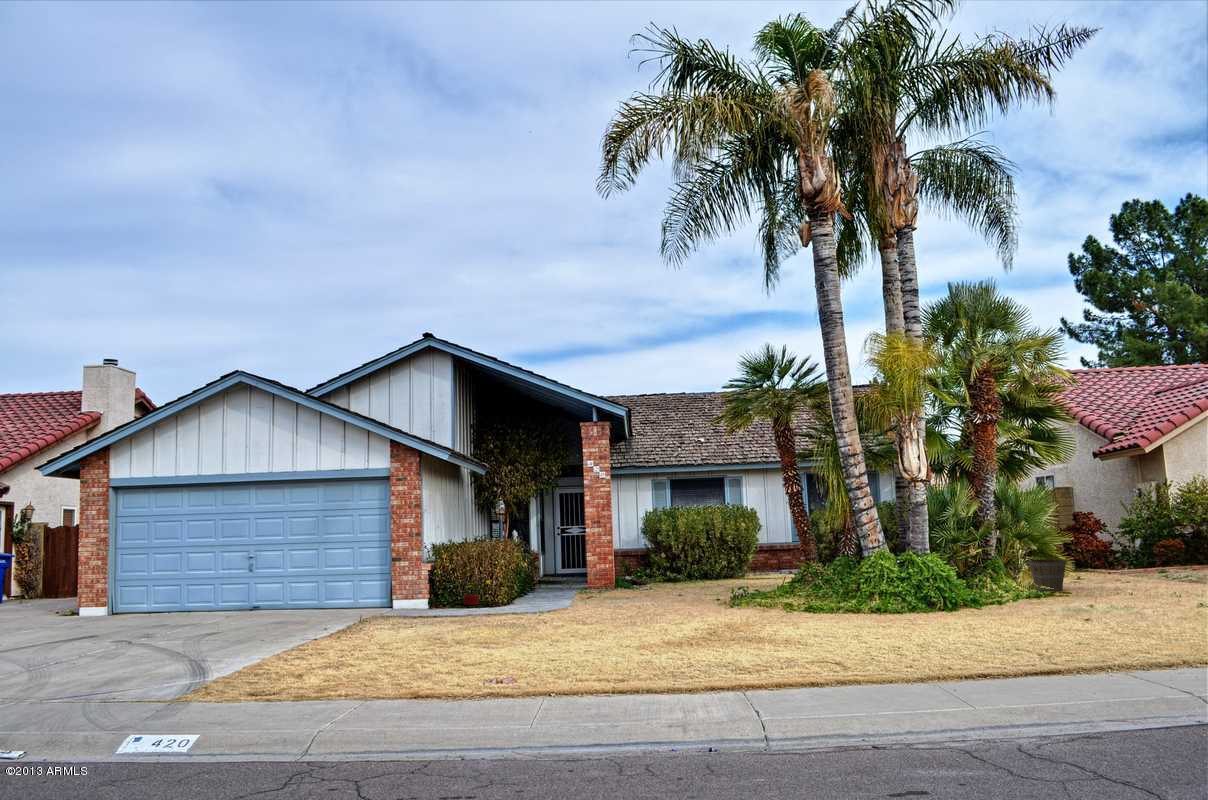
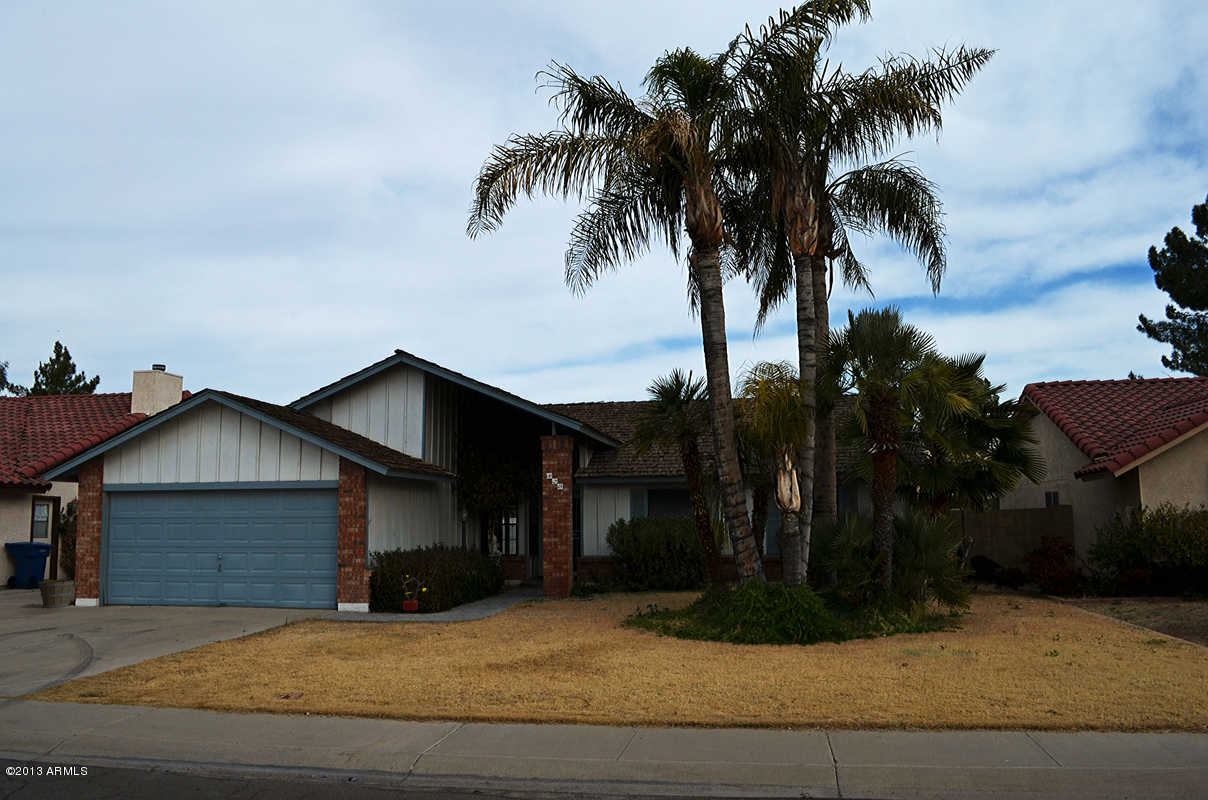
wooden bucket: present [1028,559,1066,591] -> present [39,579,74,608]

